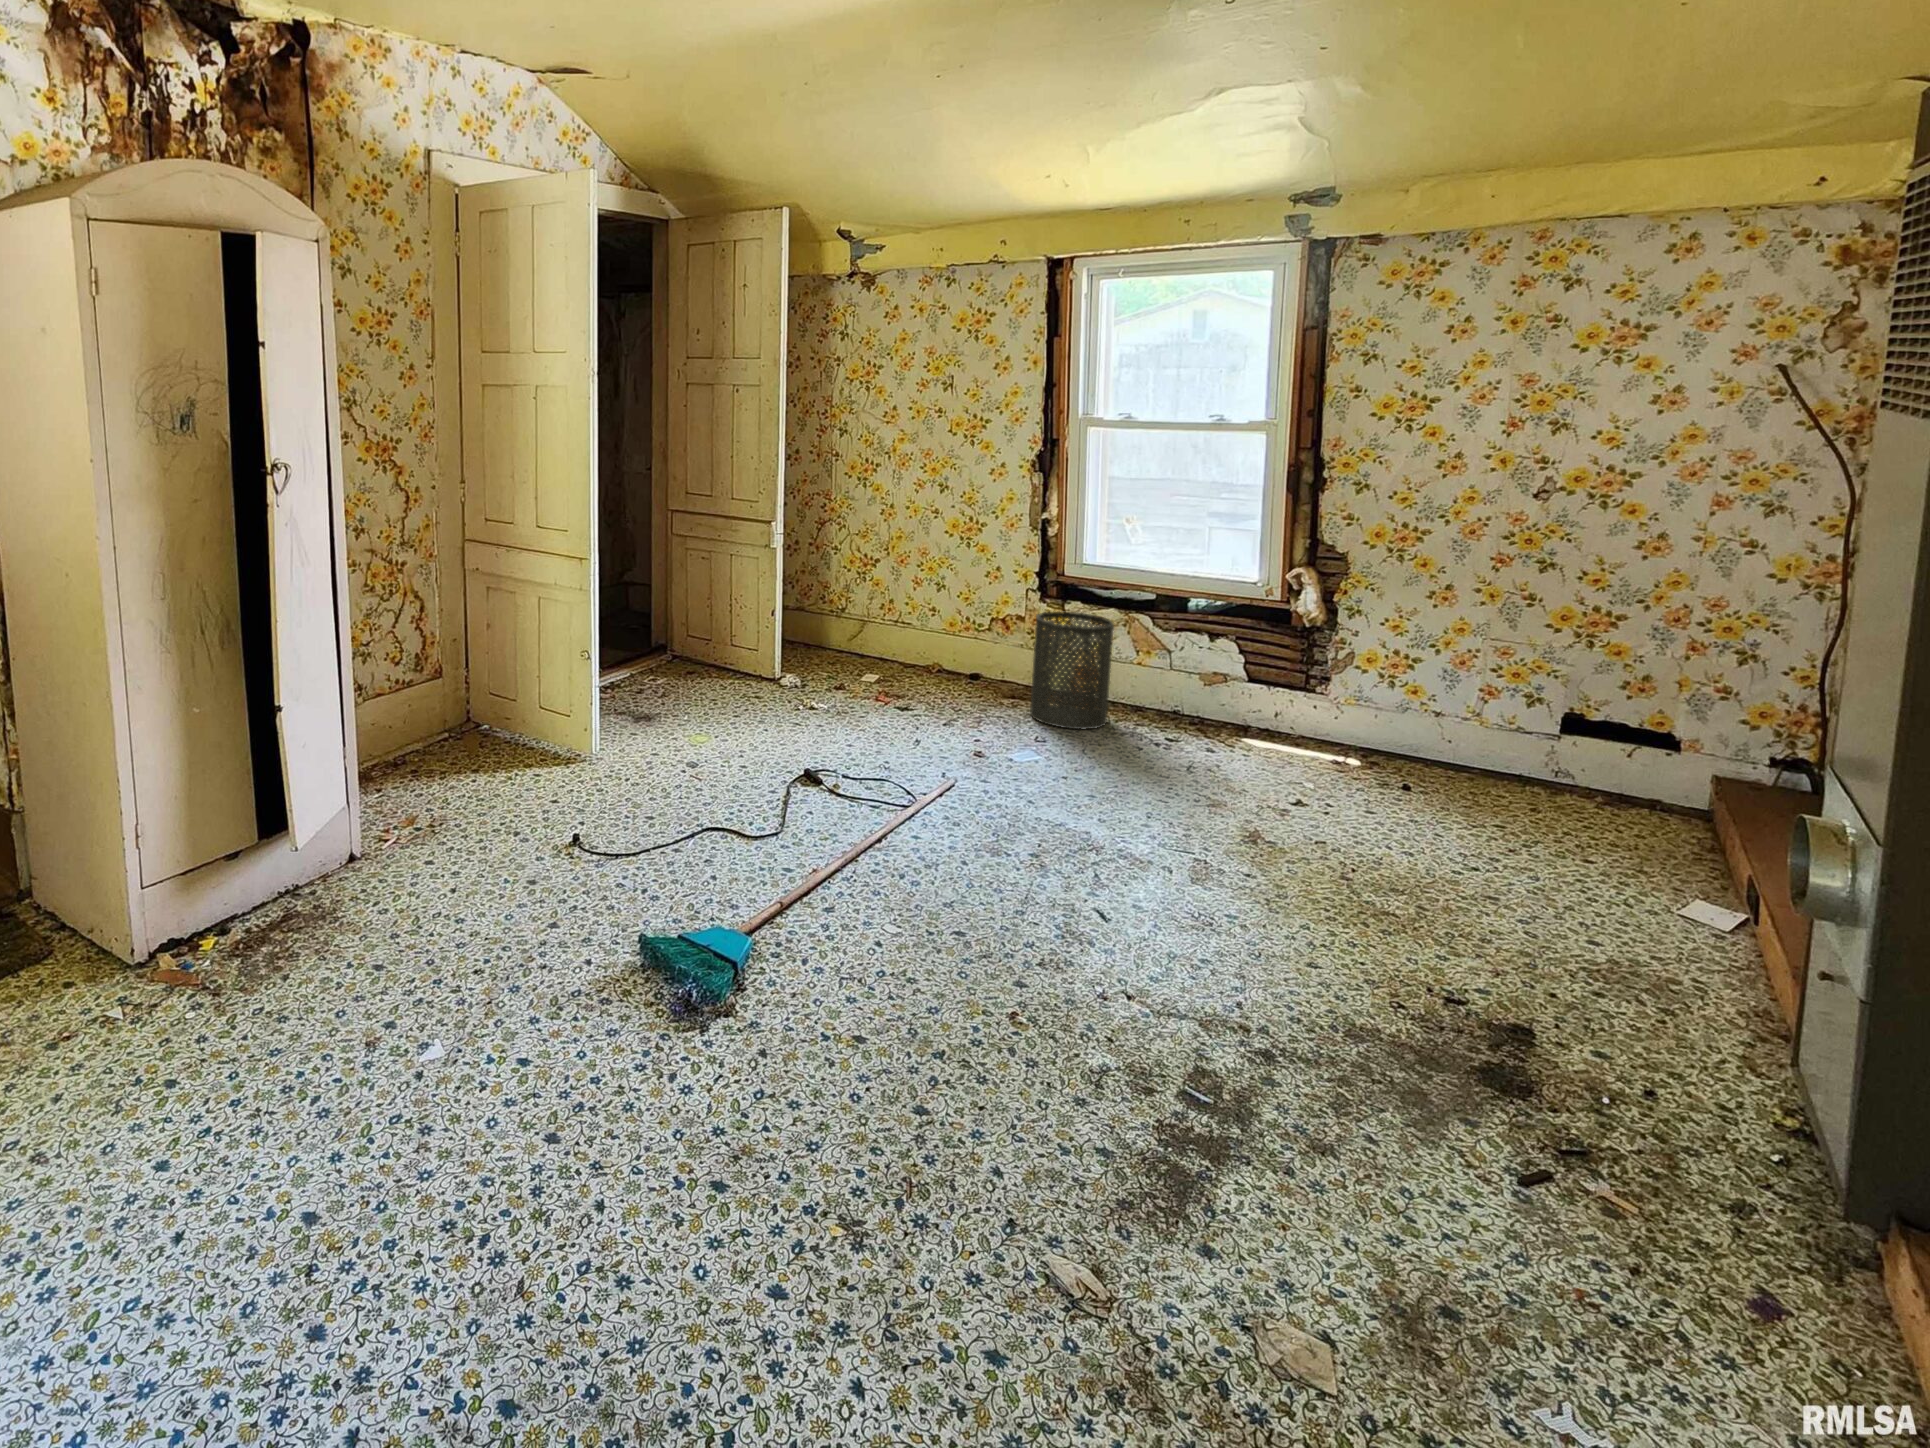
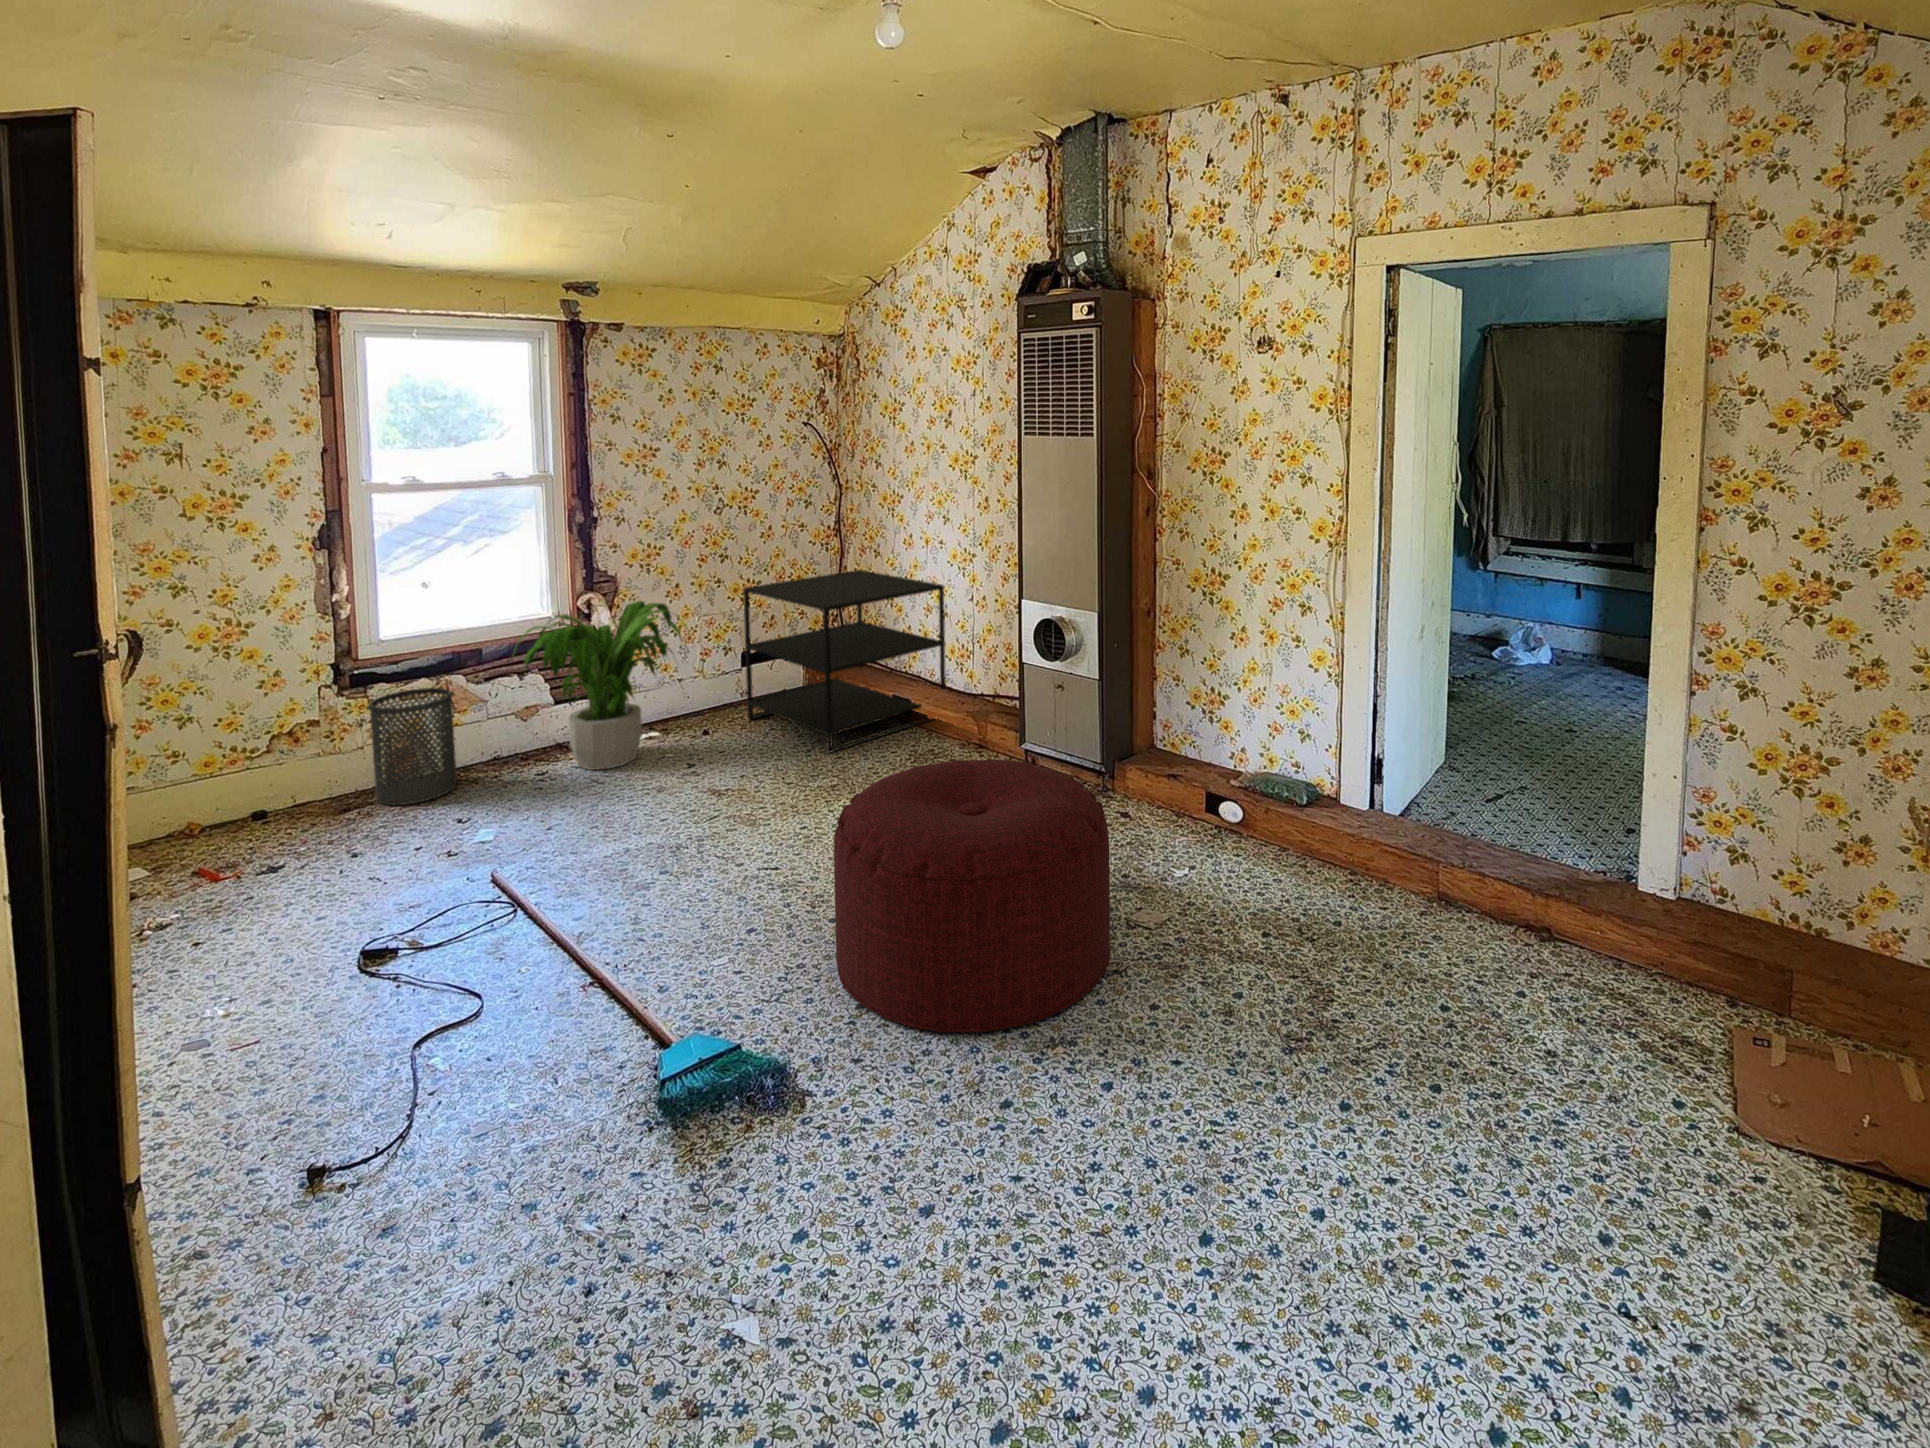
potted plant: none [1139,577,1397,787] -> present [514,601,687,770]
side table: none [1486,611,1917,1003] -> present [743,570,946,753]
ottoman: none [832,827,1310,1296] -> present [834,760,1110,1032]

